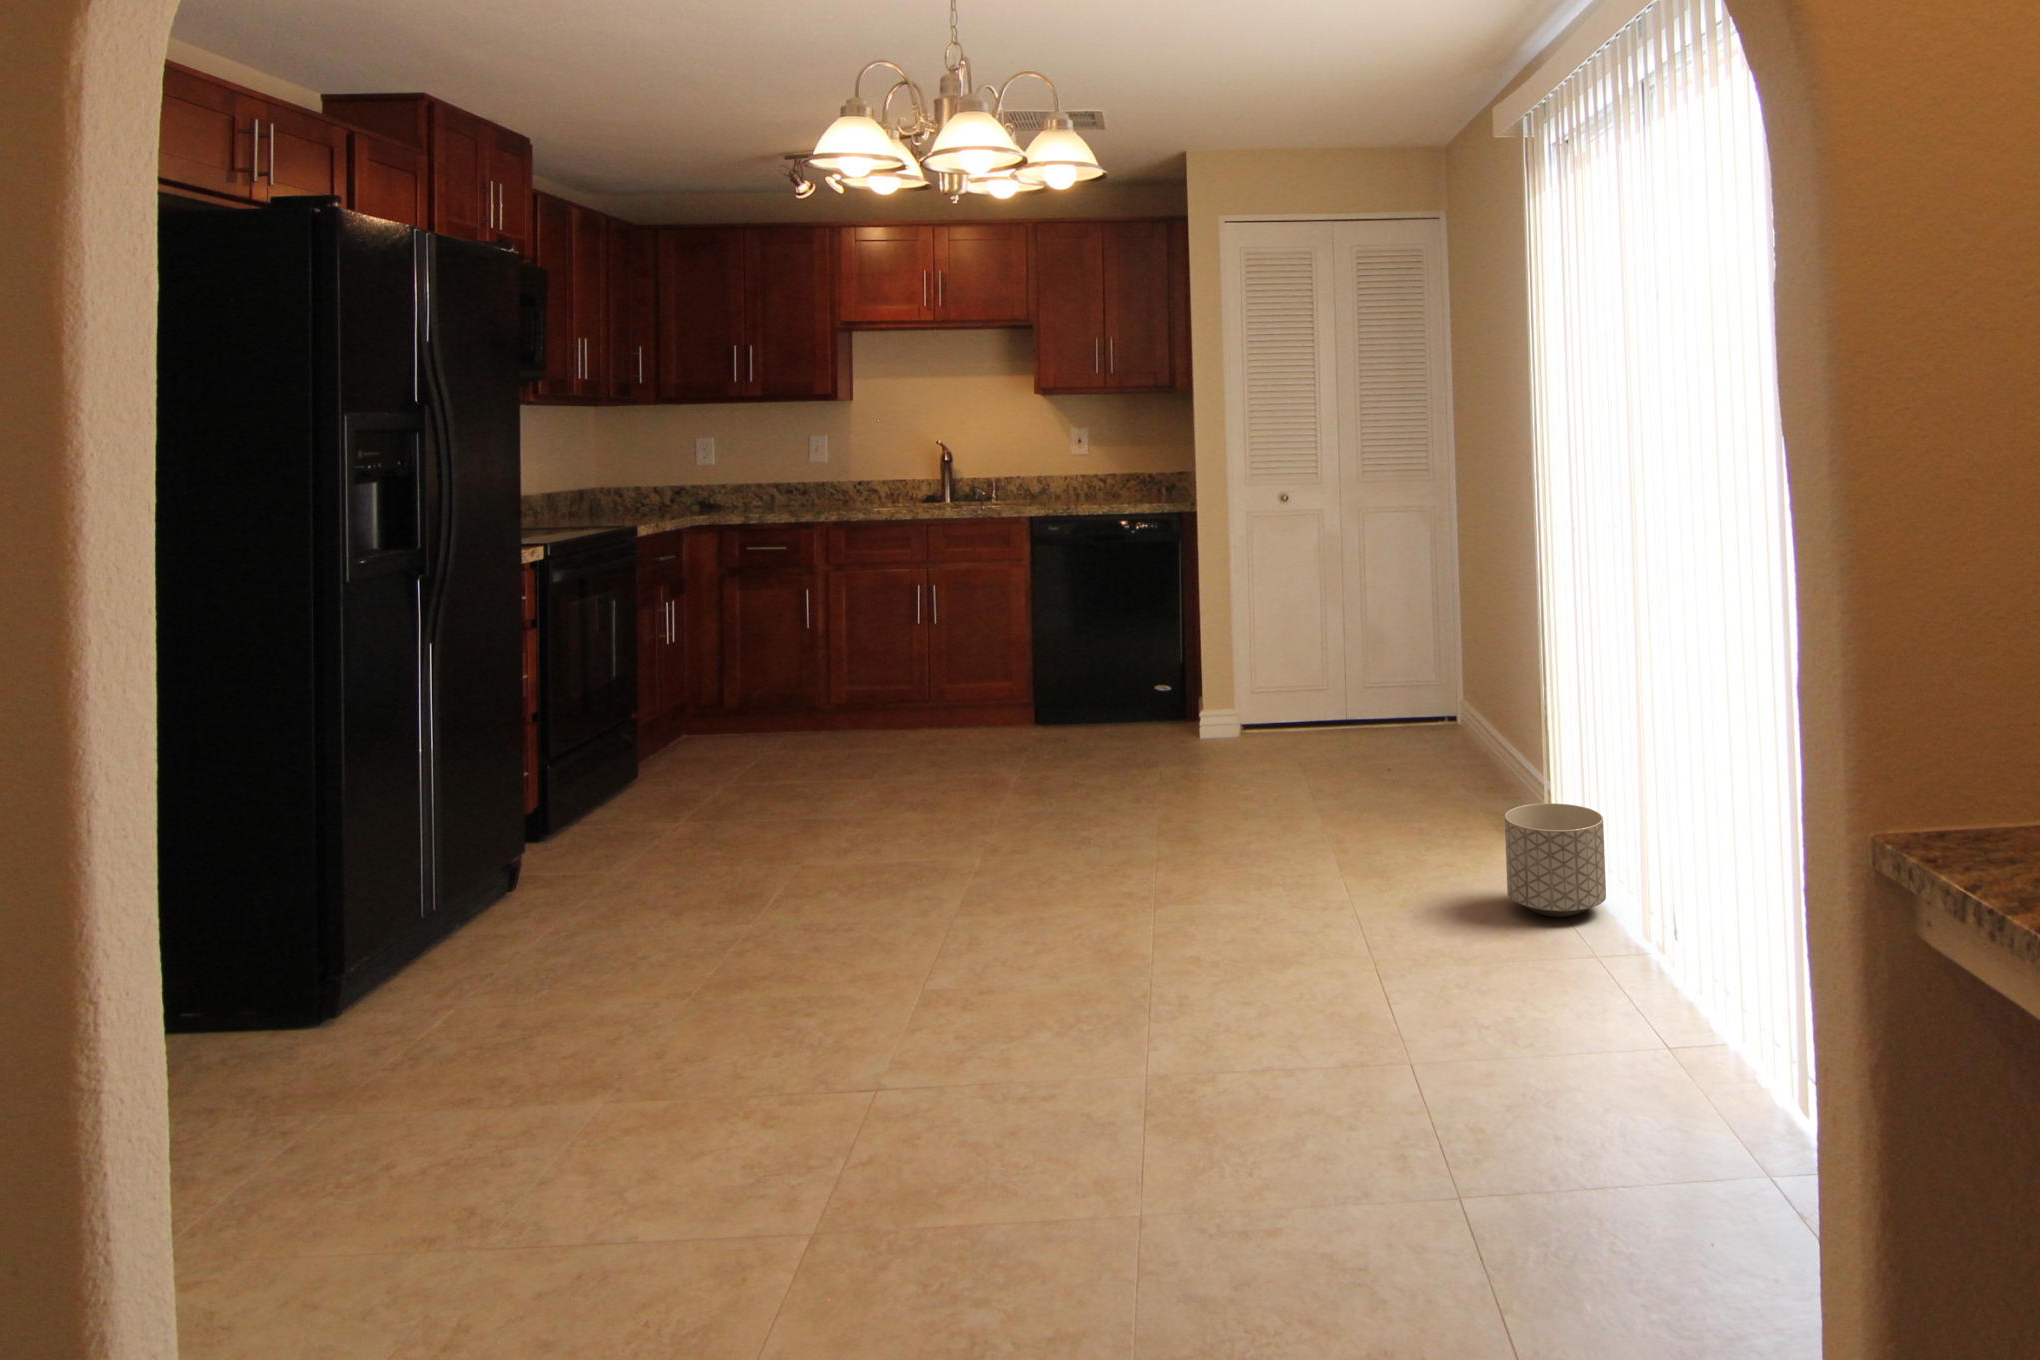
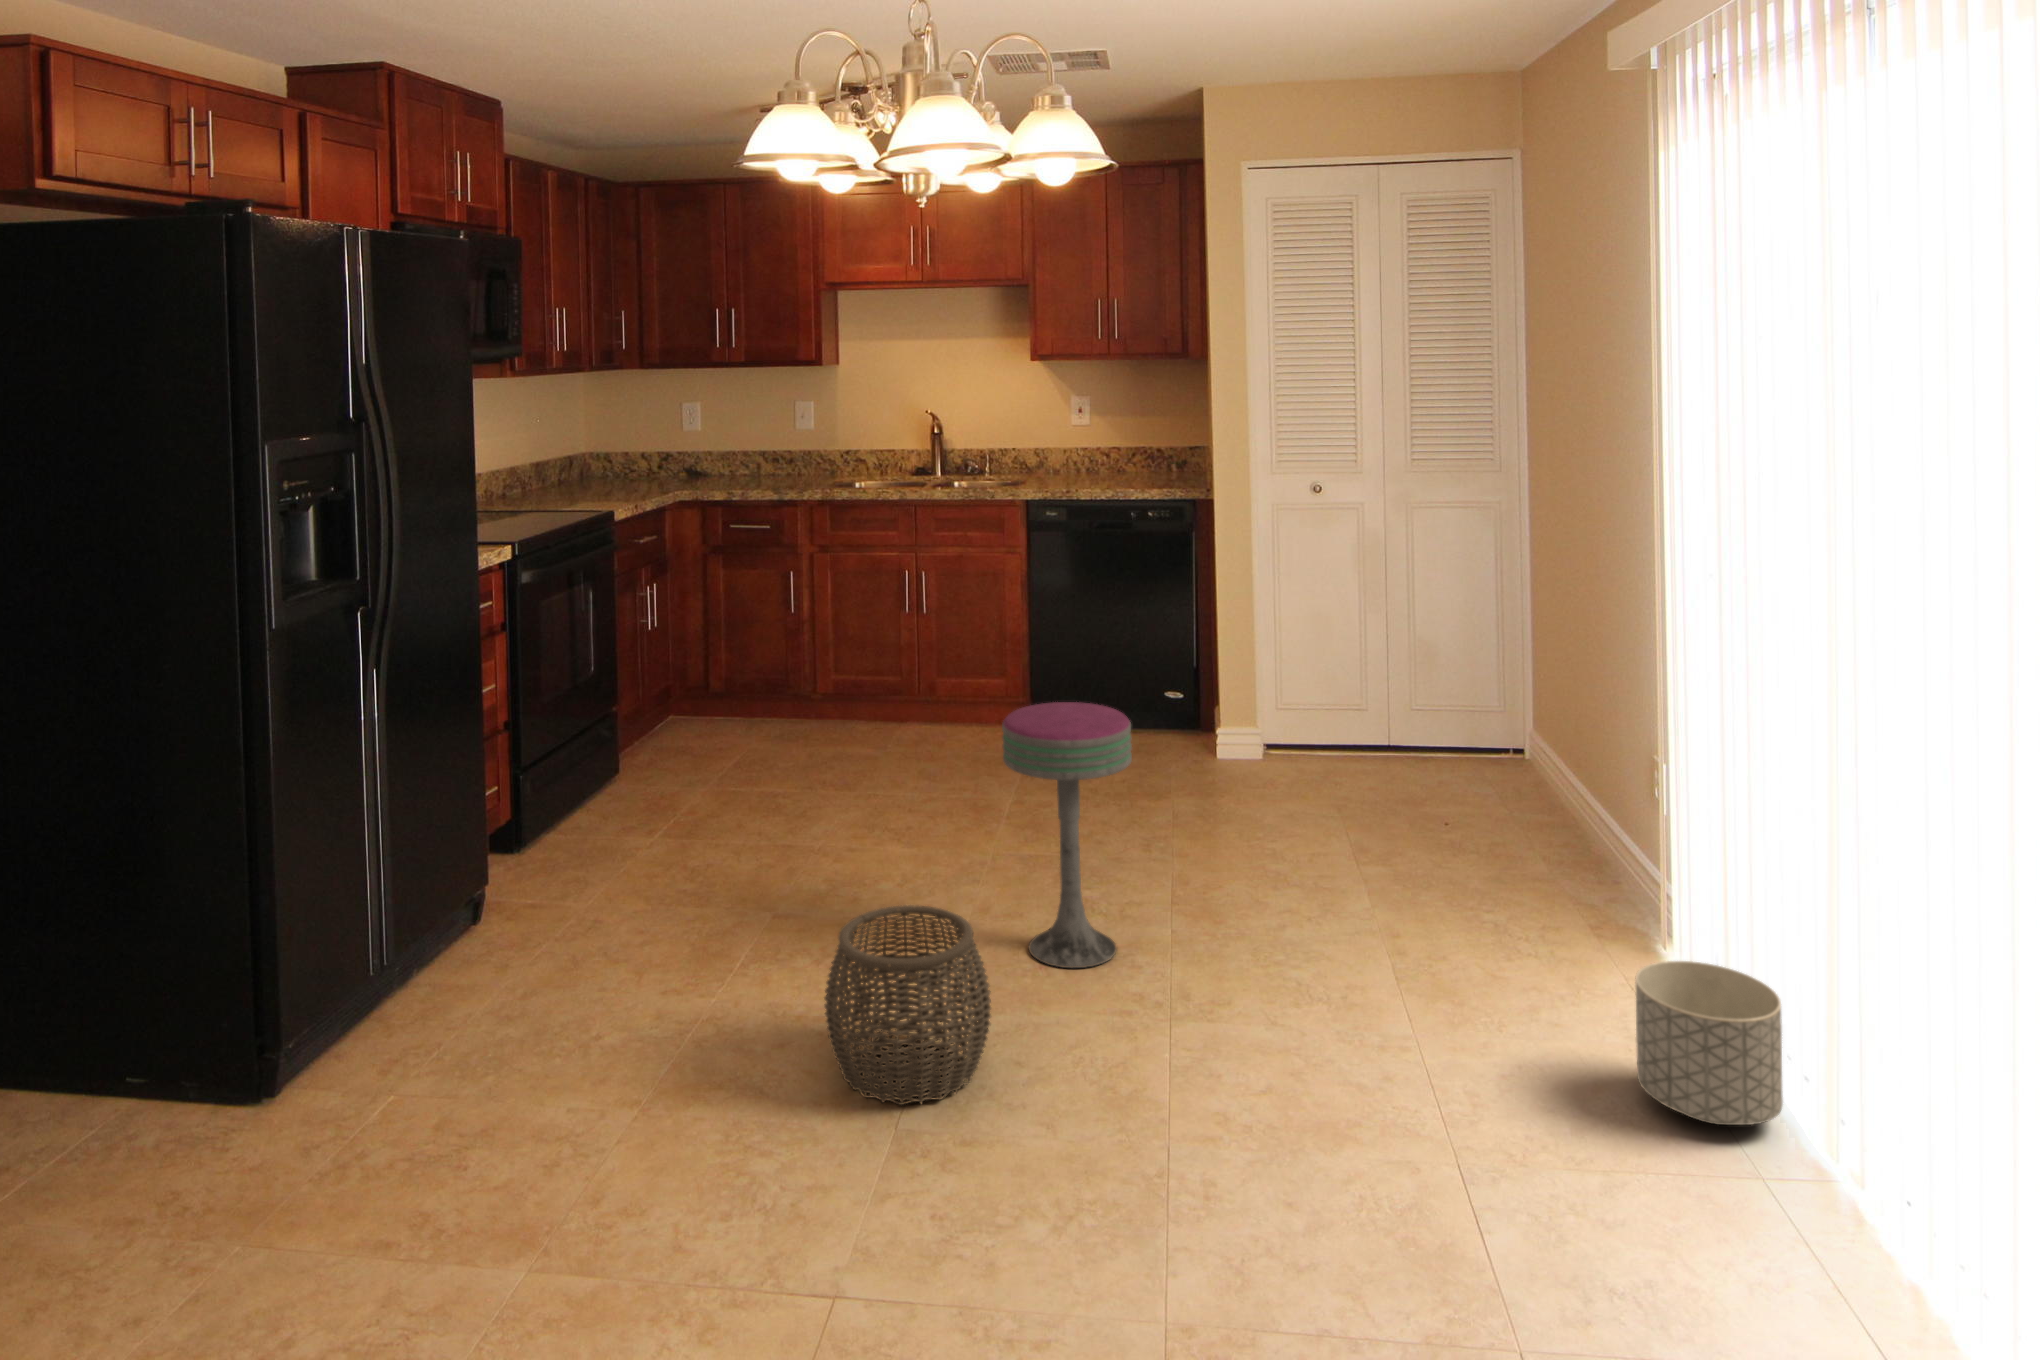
bar stool: none [1012,654,1123,876] -> present [1002,702,1132,968]
woven basket: none [856,811,1003,969] -> present [824,905,991,1105]

